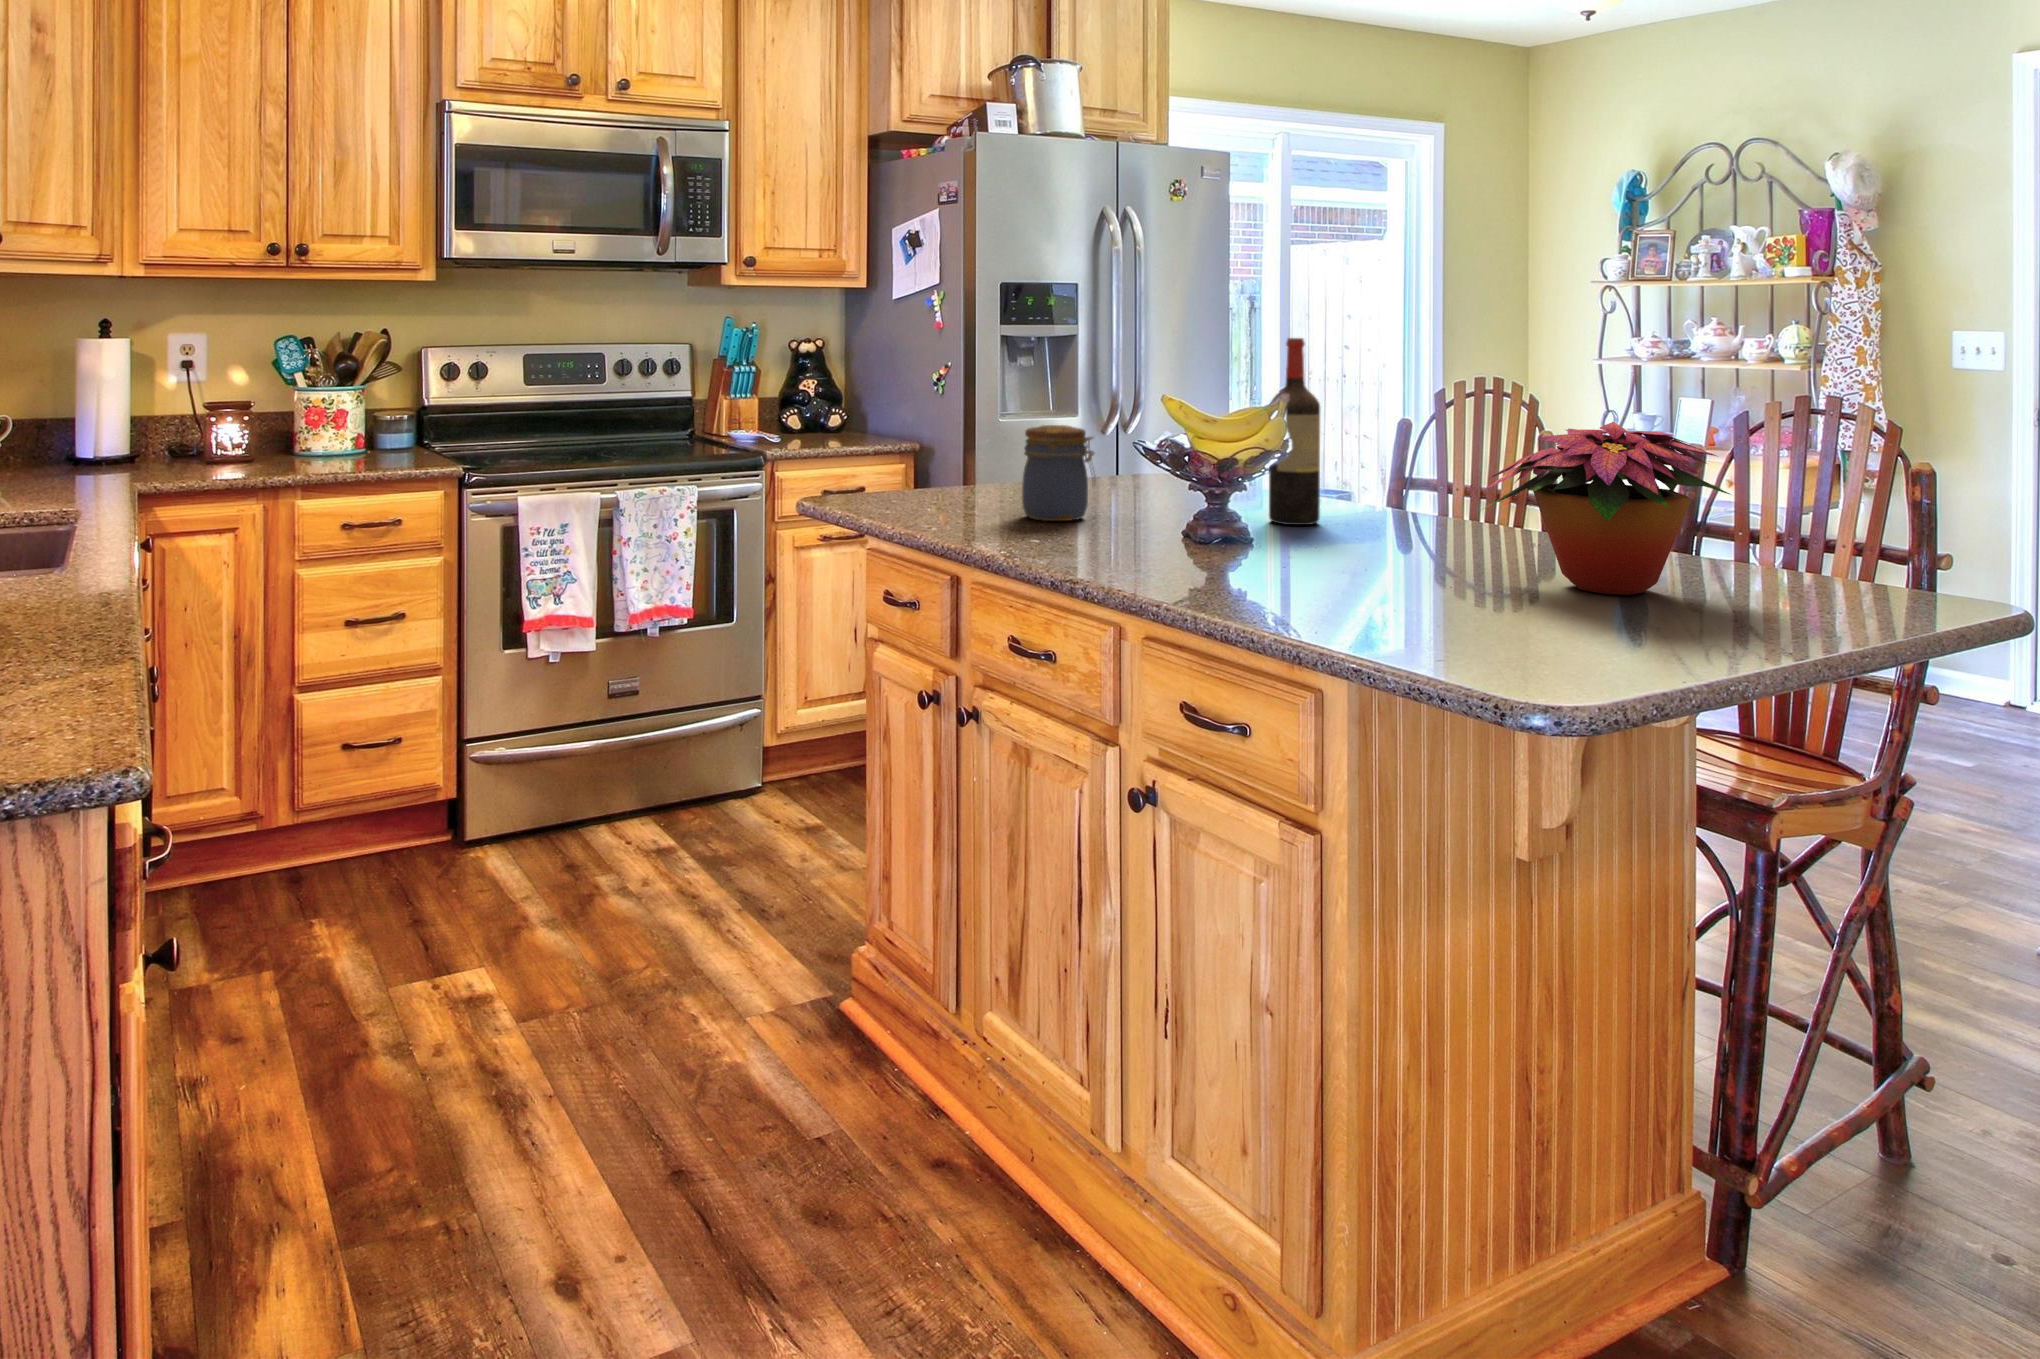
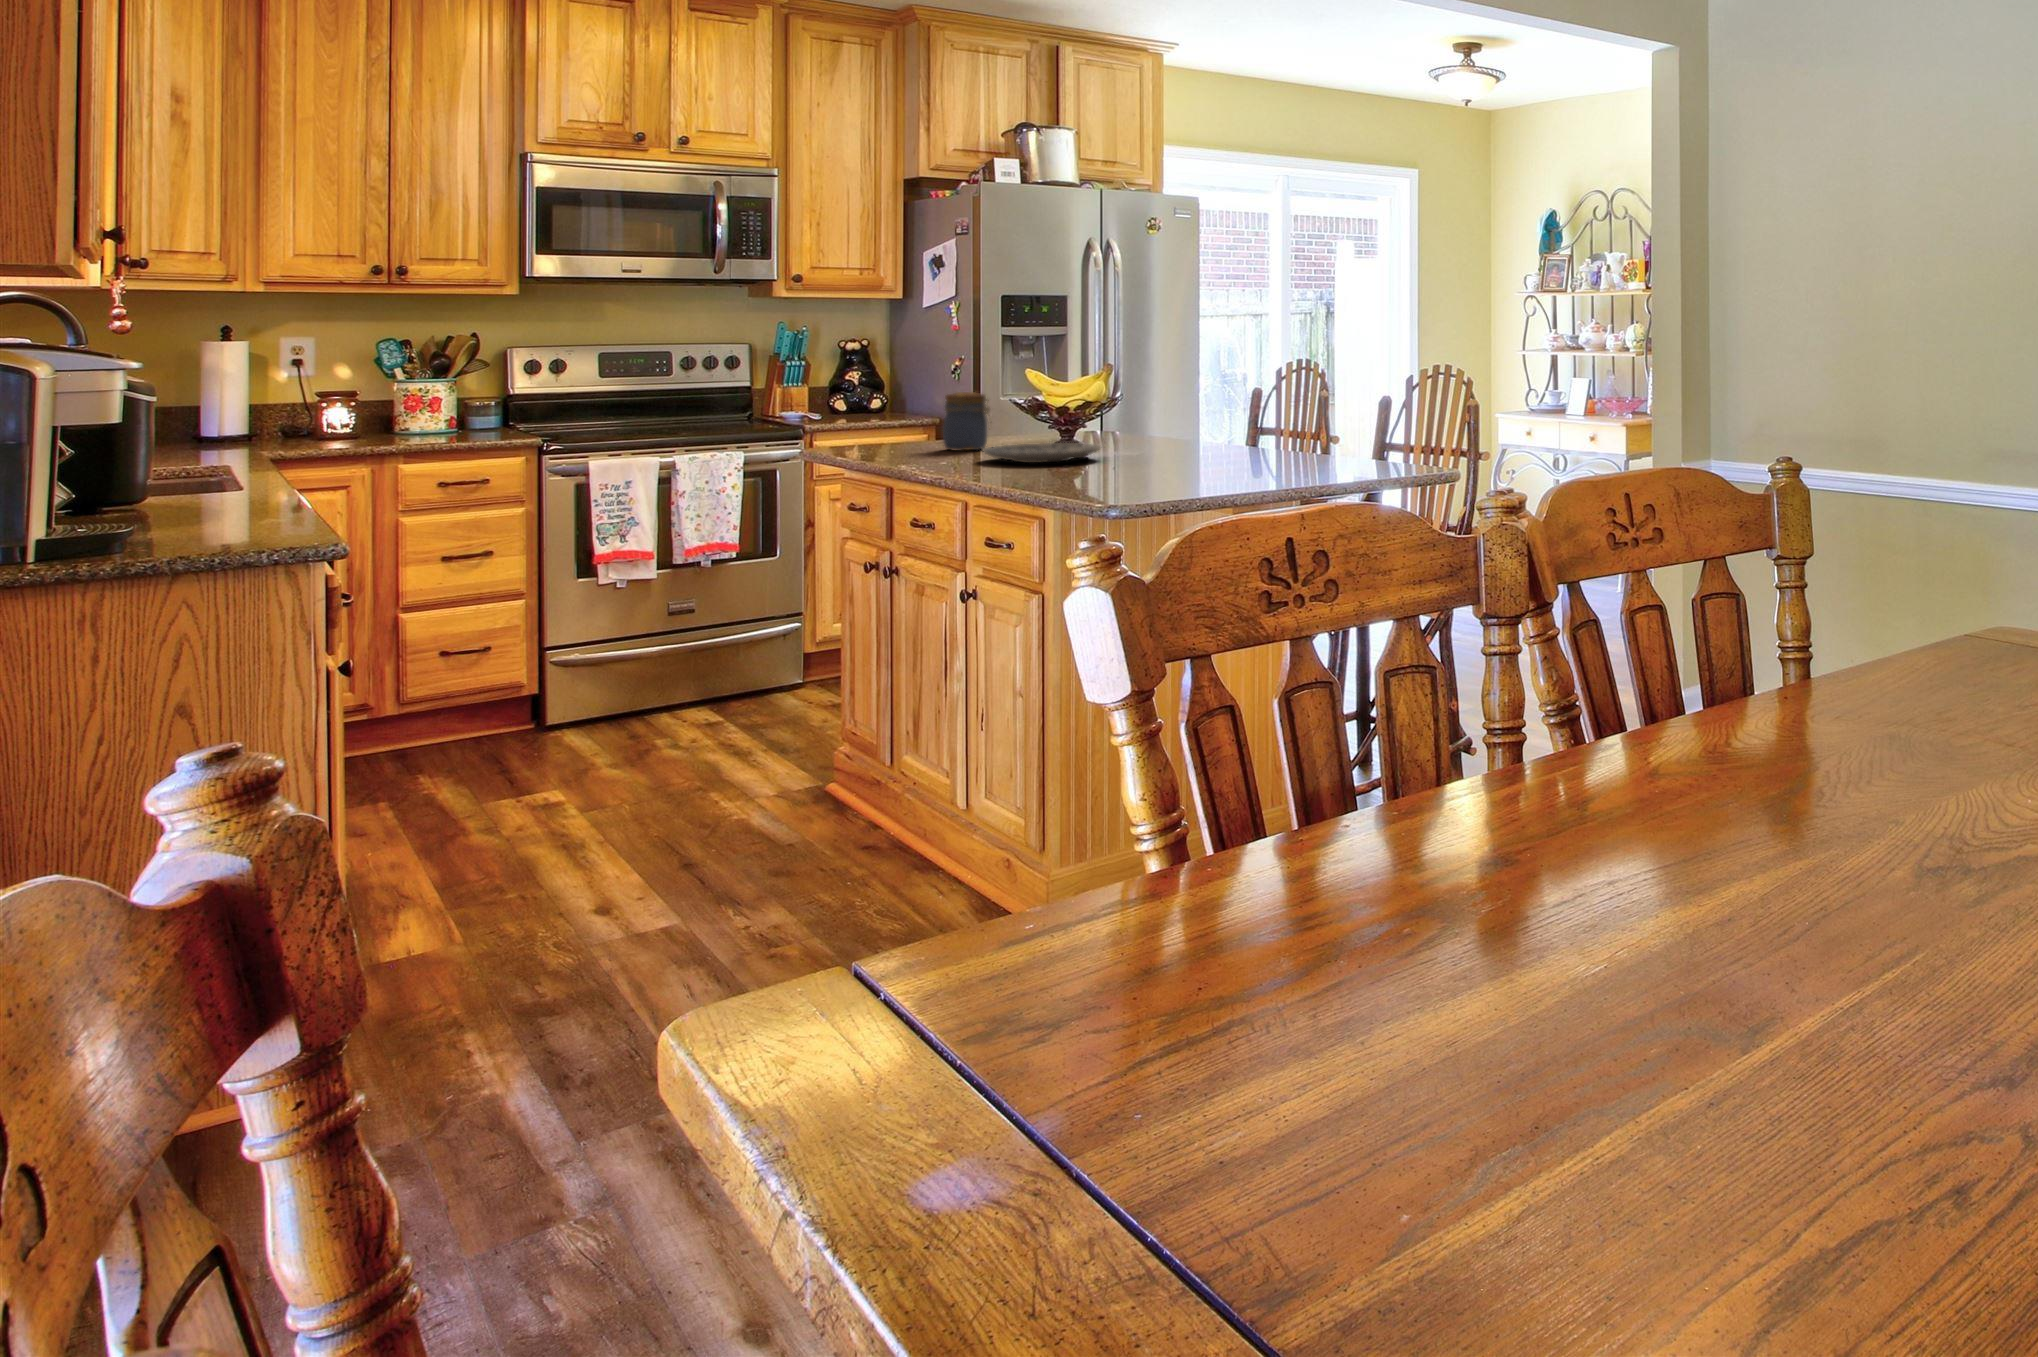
wine bottle: present [1269,338,1320,525] -> none [1102,338,1133,450]
flower arrangement: present [1483,422,1730,595] -> none [1161,380,1293,469]
plate: none [1127,517,1330,562] -> present [982,443,1100,463]

